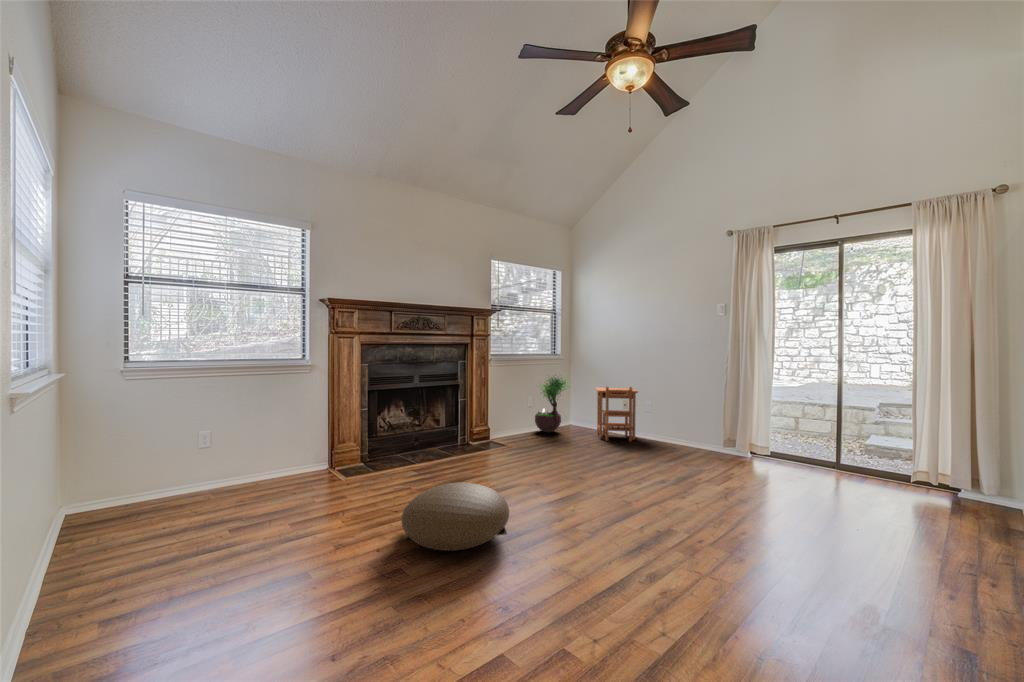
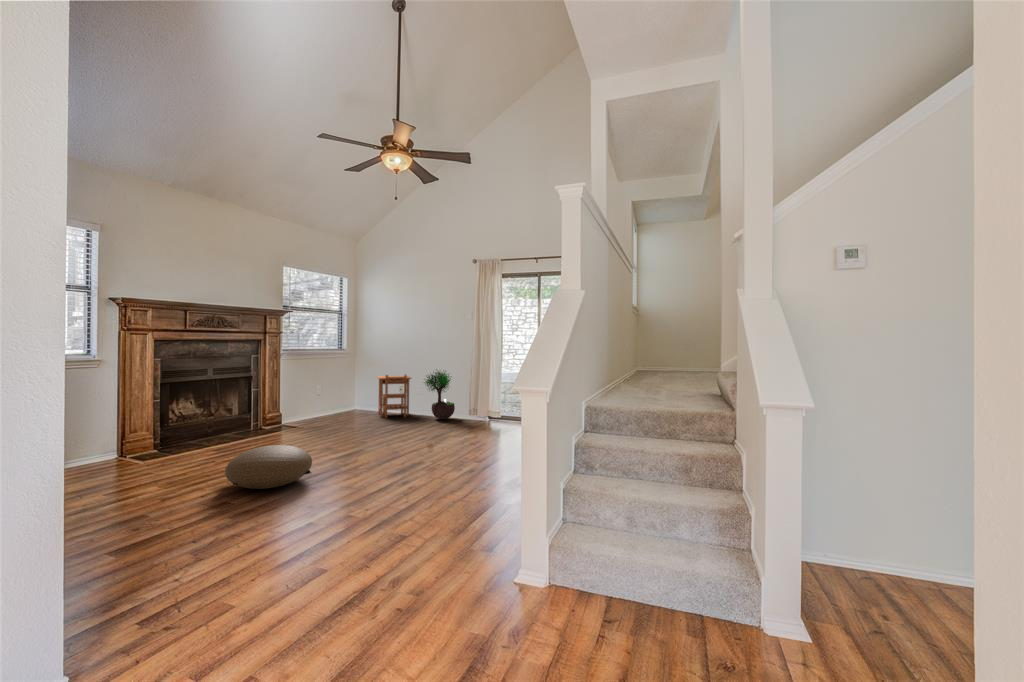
potted tree: present [535,375,566,432] -> present [424,371,455,420]

